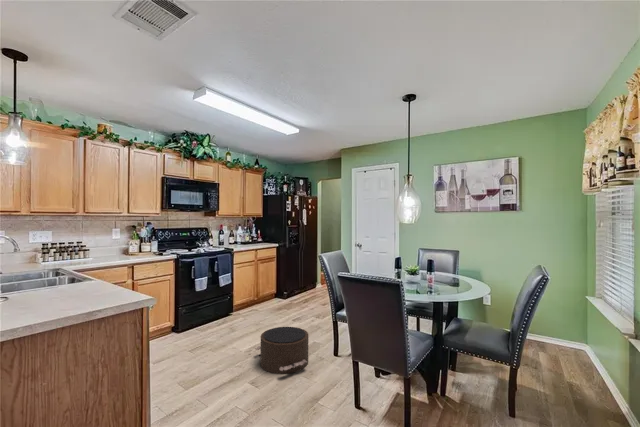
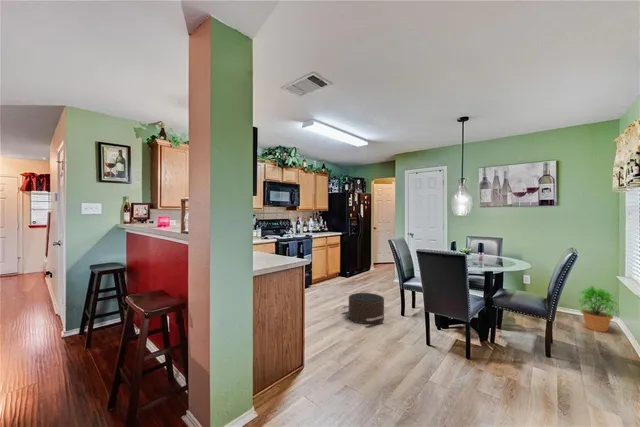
potted plant: none [543,310,596,369] -> present [579,286,619,332]

